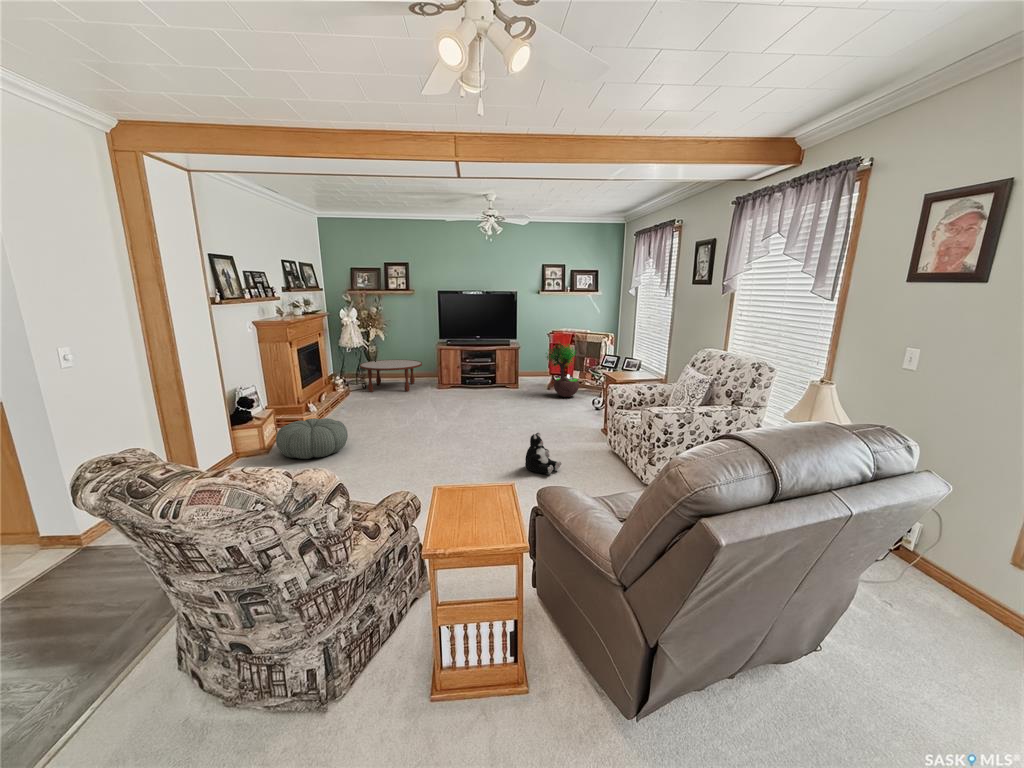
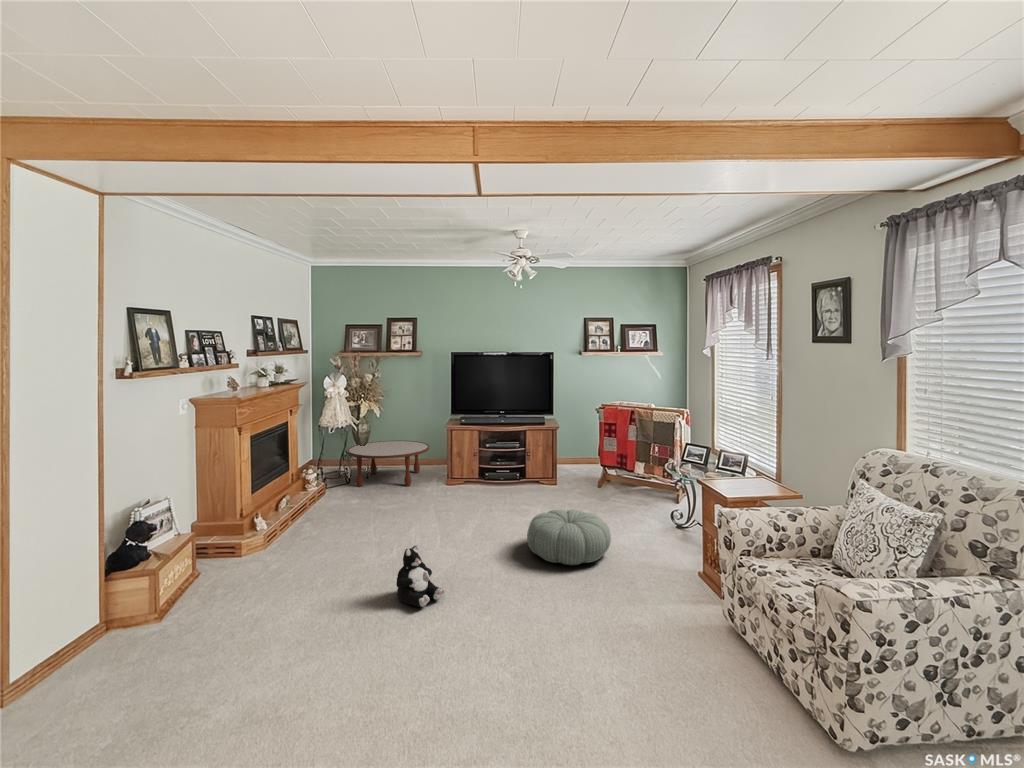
potted tree: present [546,343,579,397] -> none [592,418,642,498]
pouf: present [276,418,348,459] -> present [527,509,611,565]
plush toy: present [525,433,562,474] -> present [396,546,445,607]

